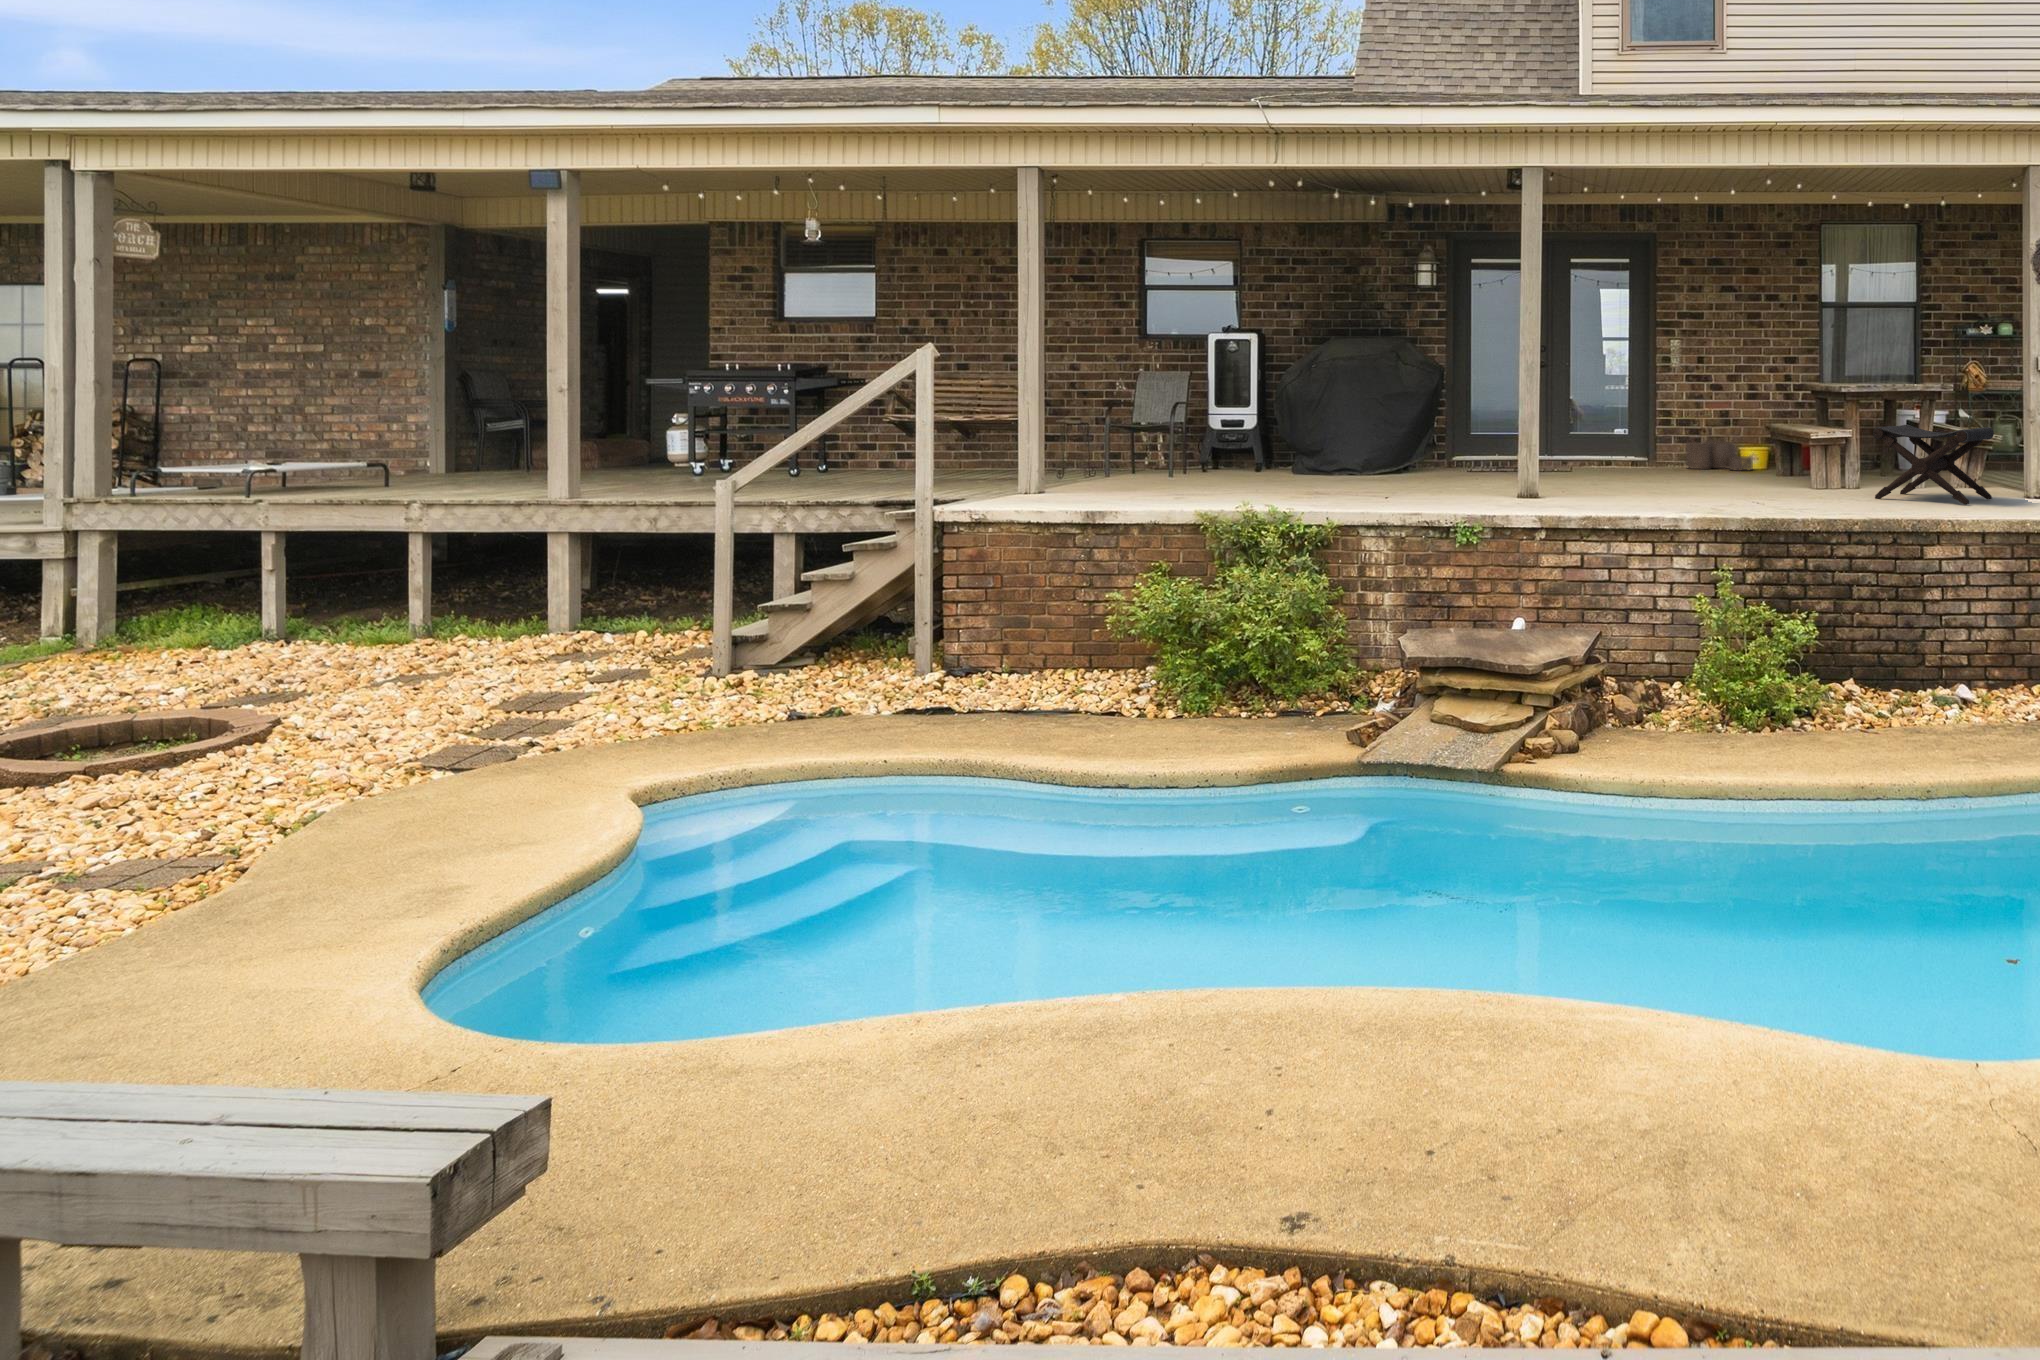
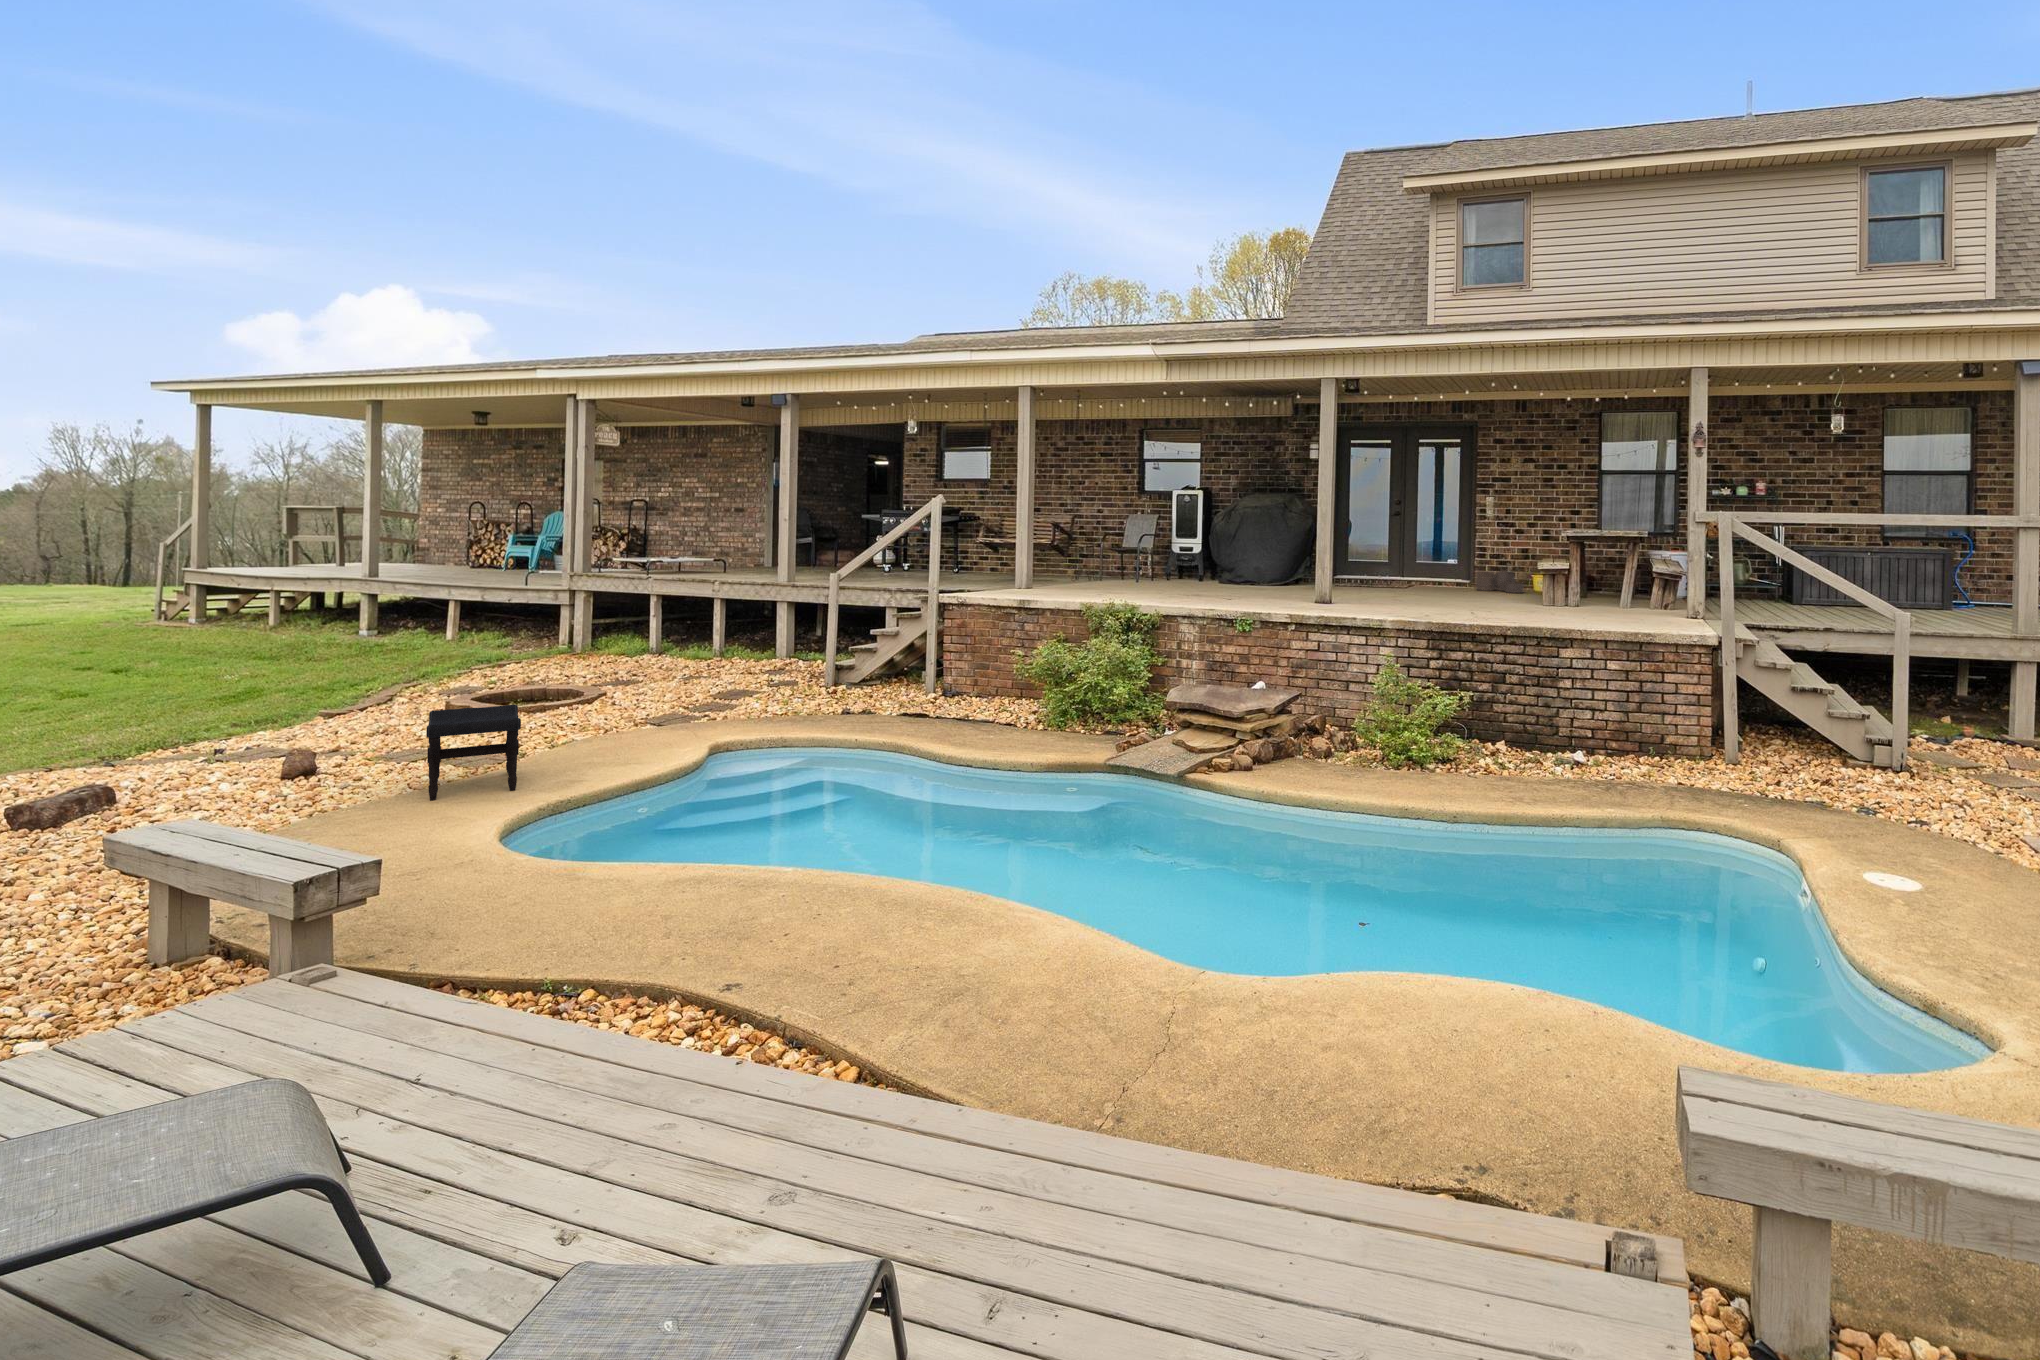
footstool: present [1873,425,1994,504] -> present [426,705,521,801]

